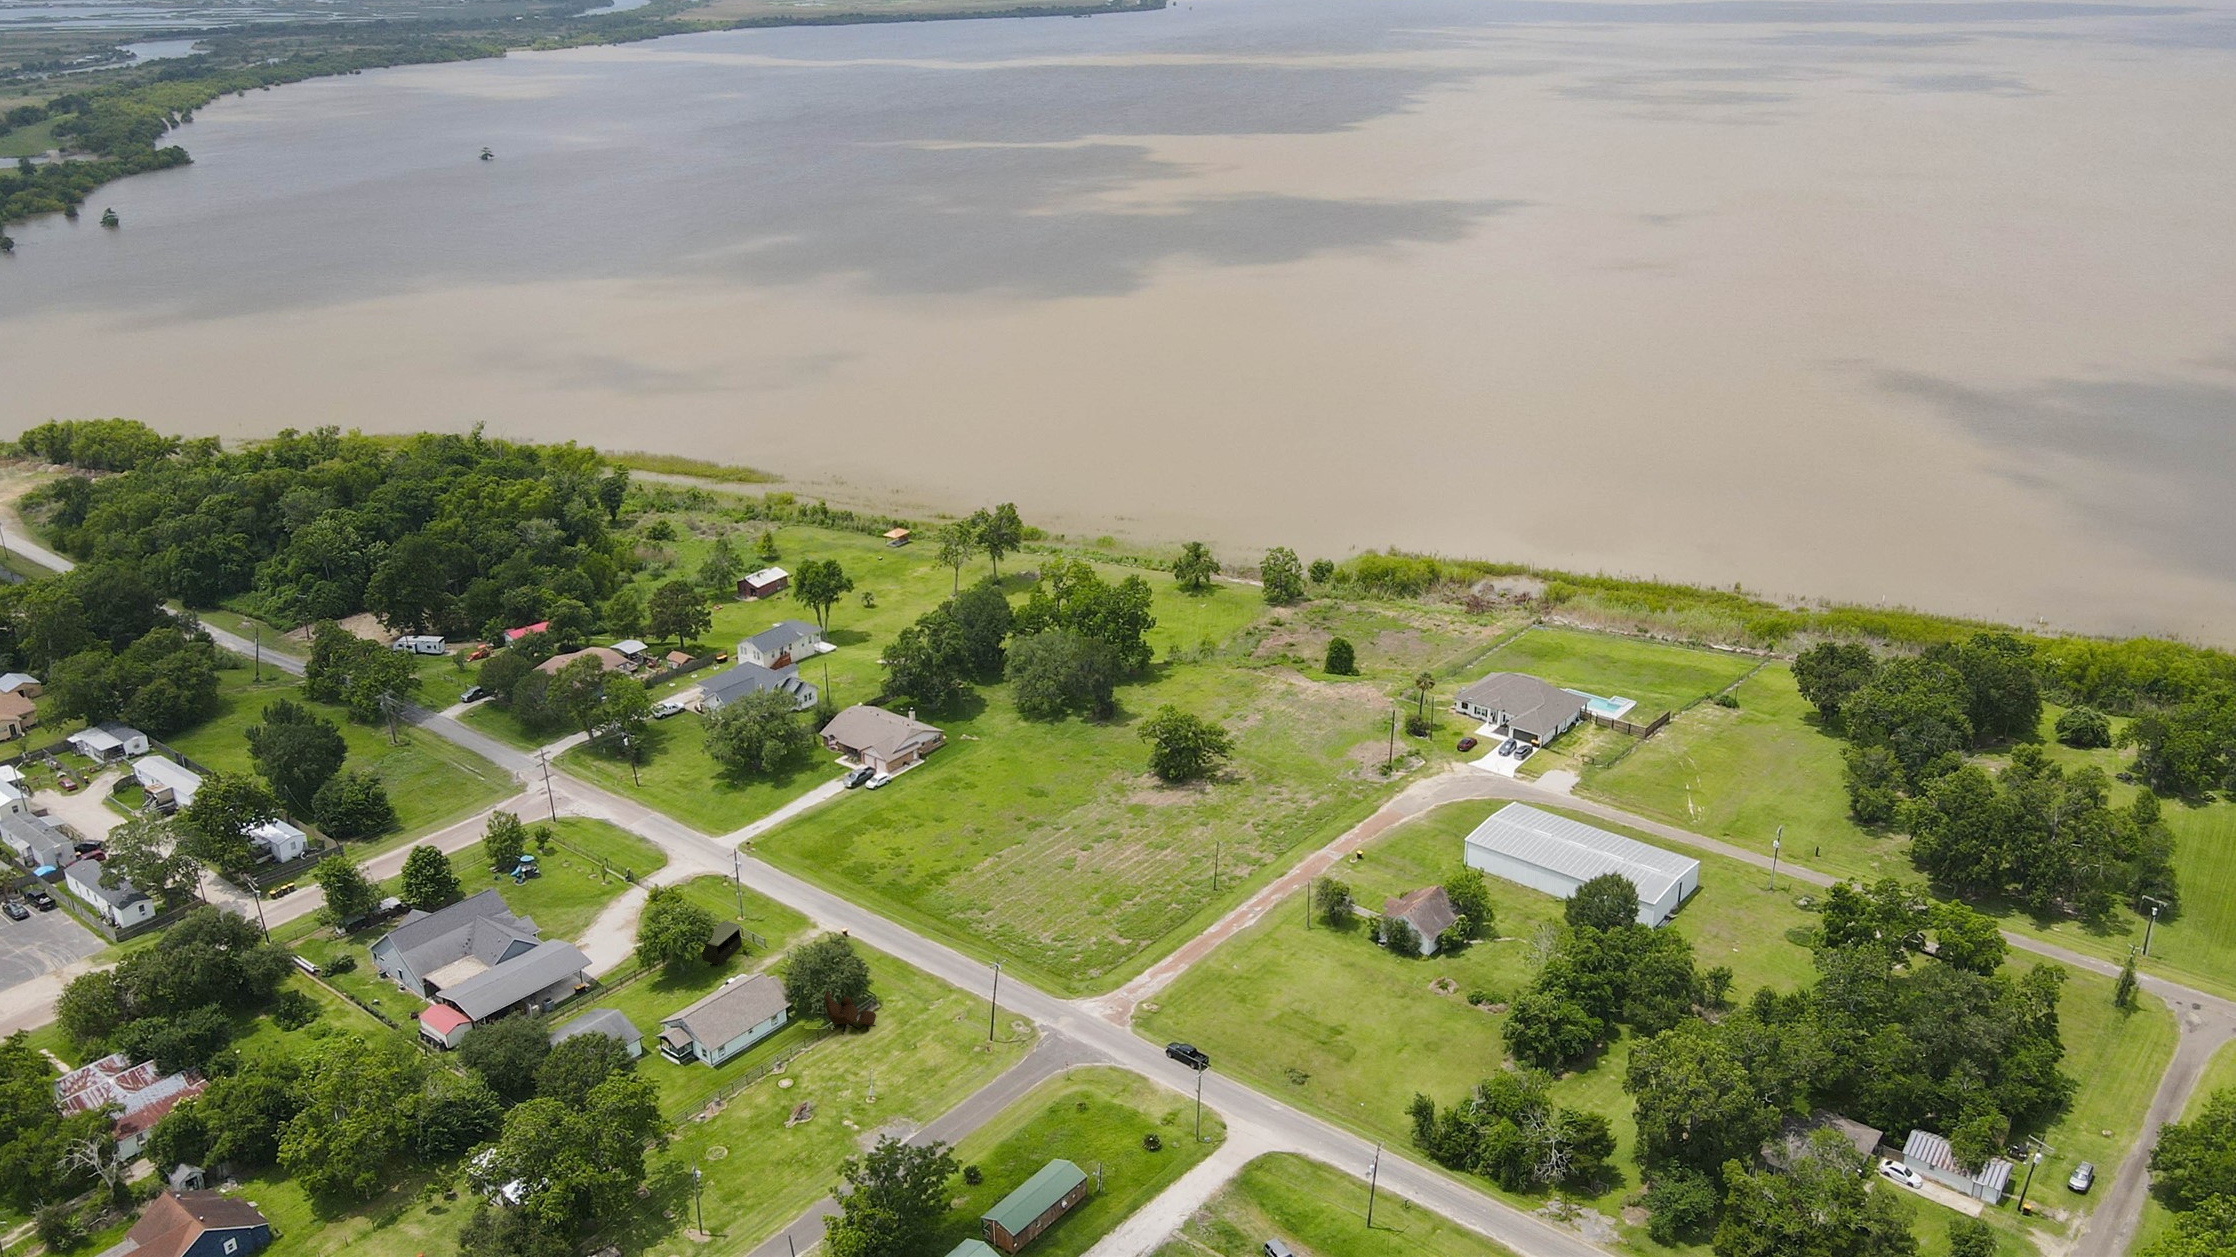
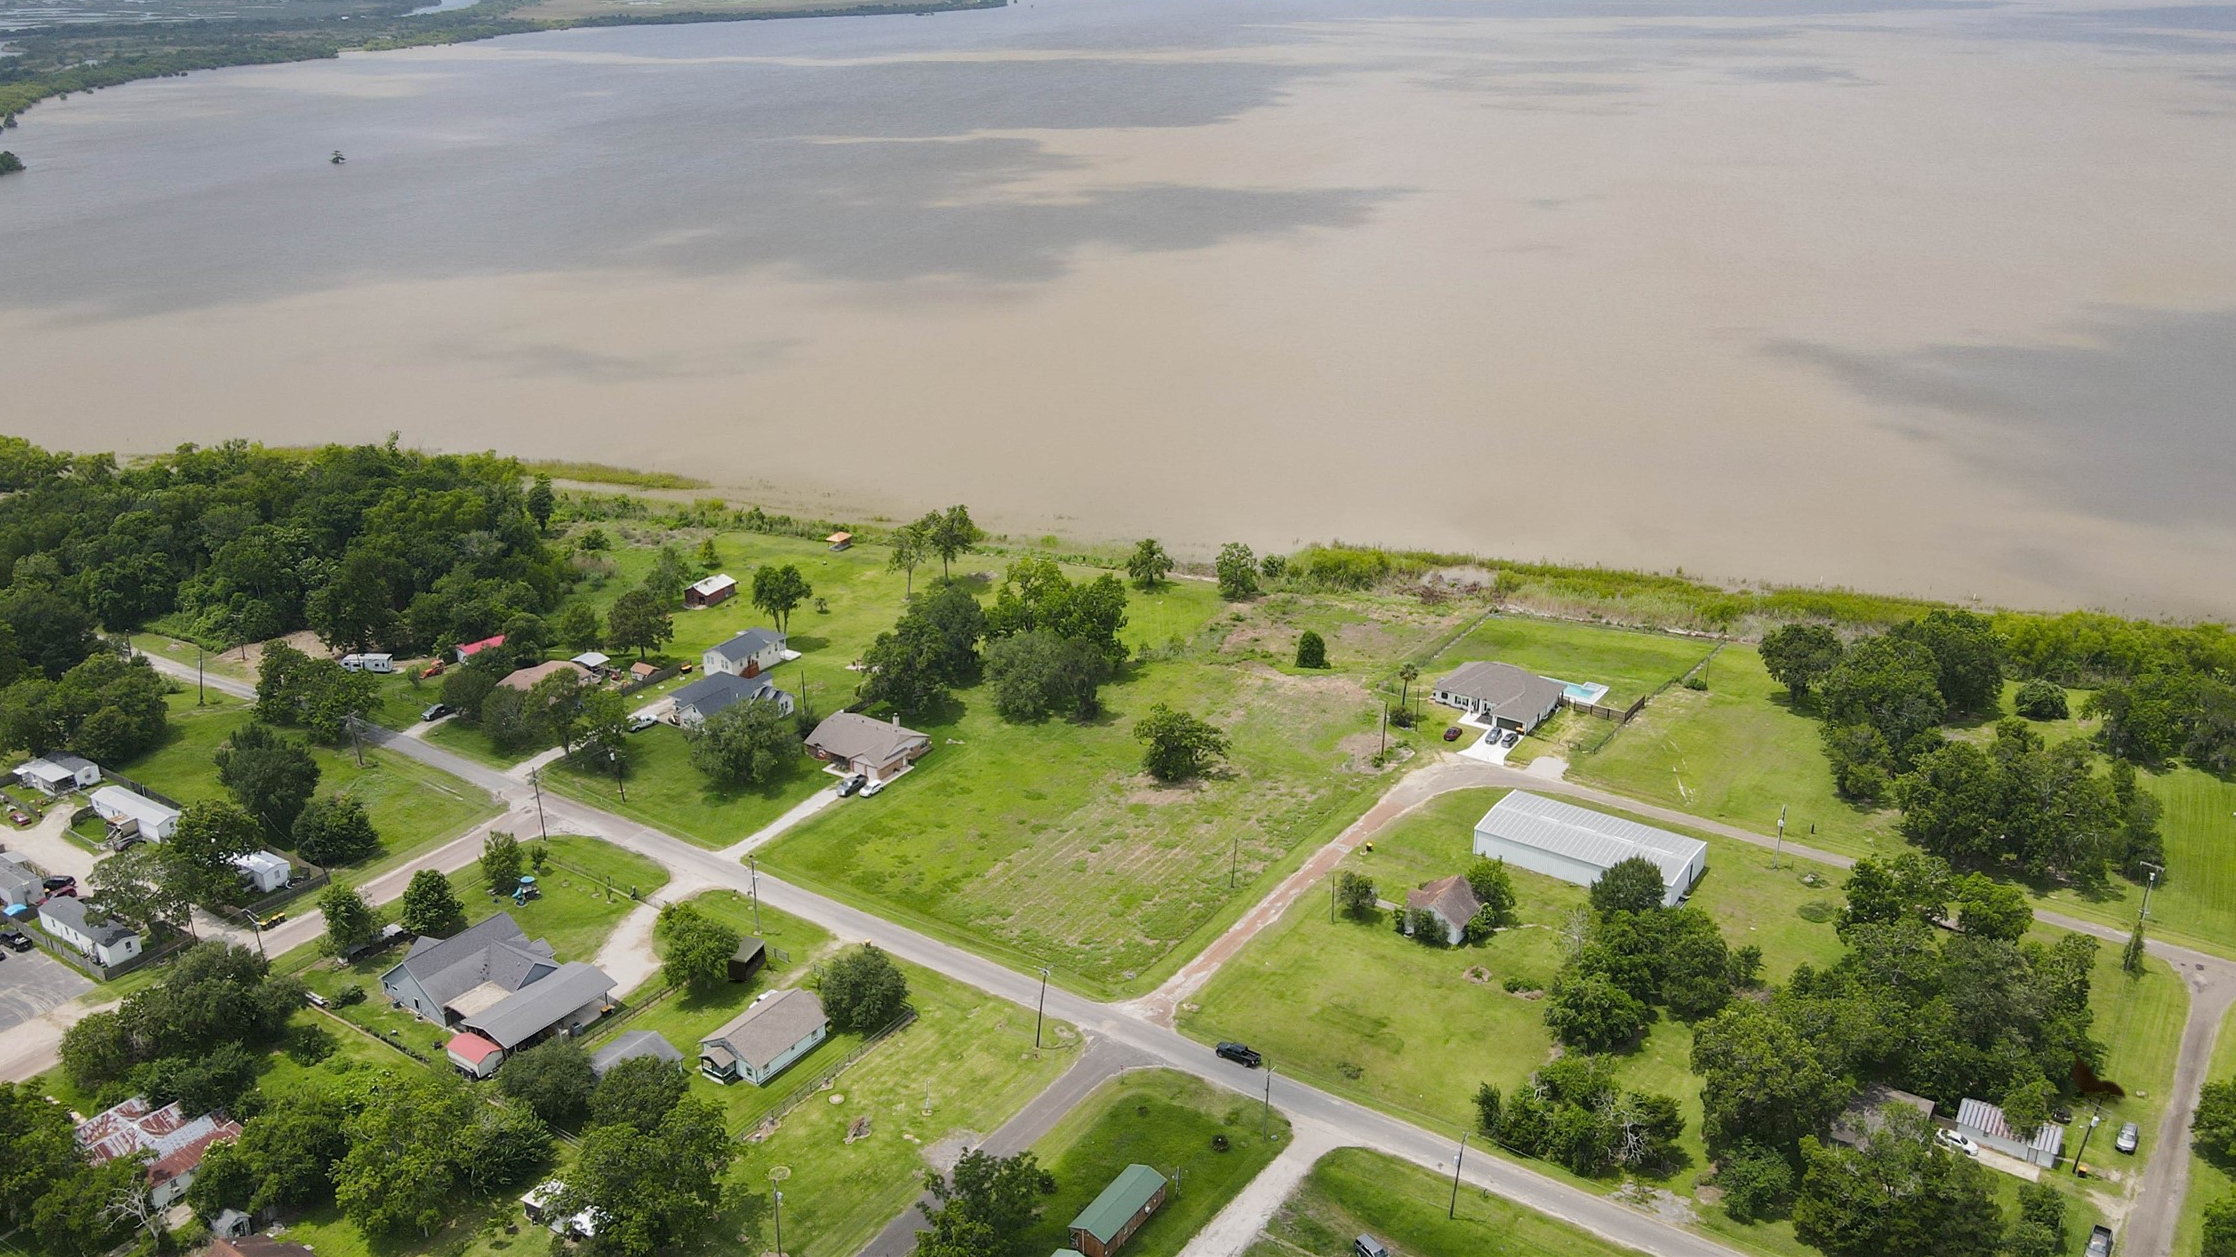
lounge chair: present [825,991,876,1034] -> present [2072,1051,2126,1103]

